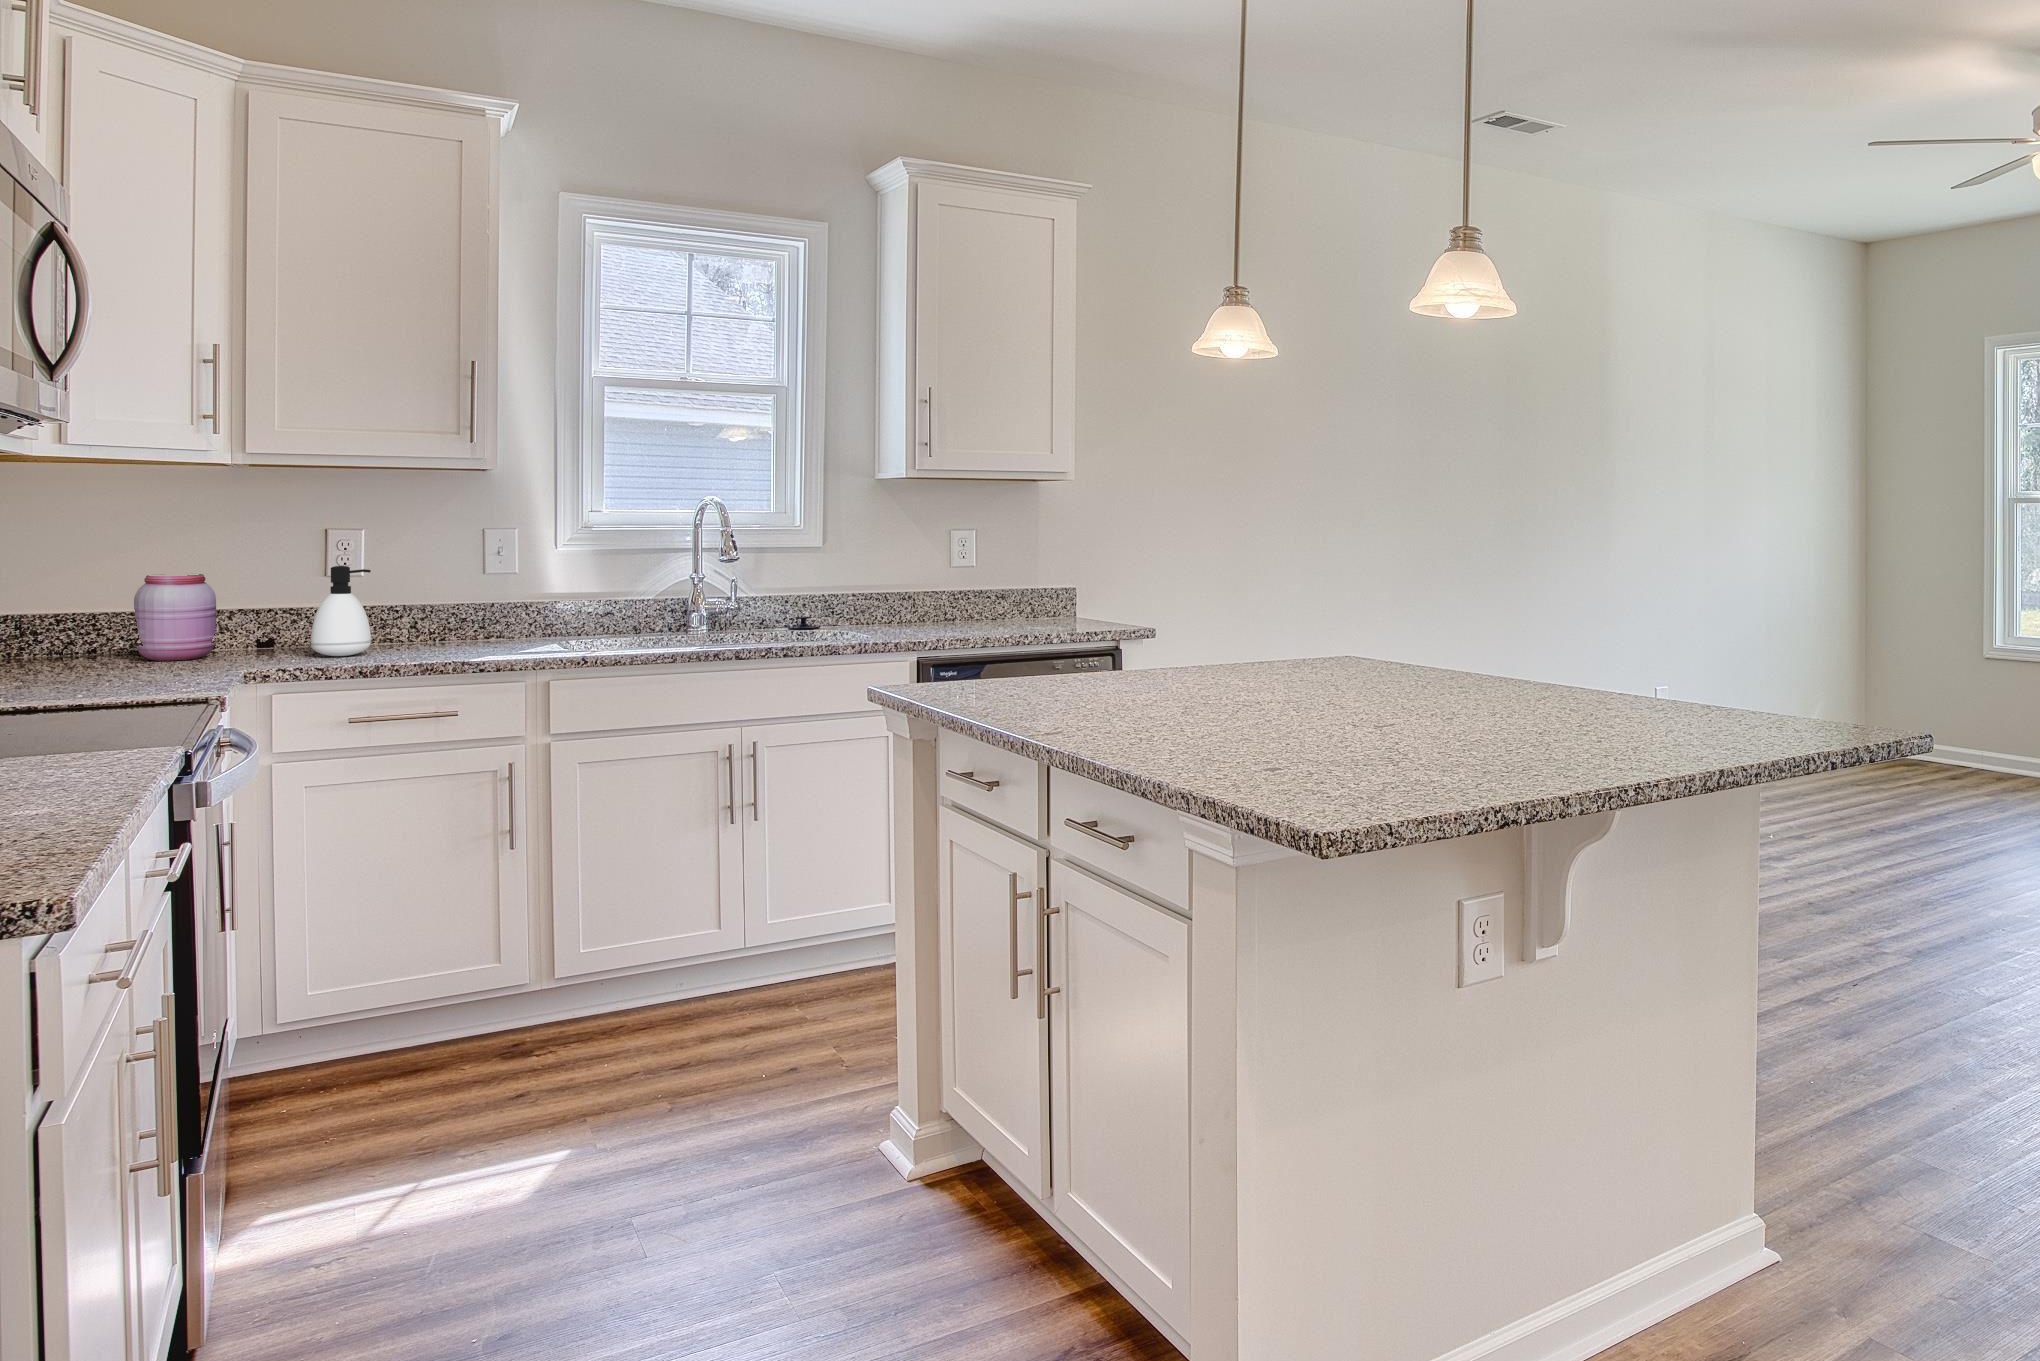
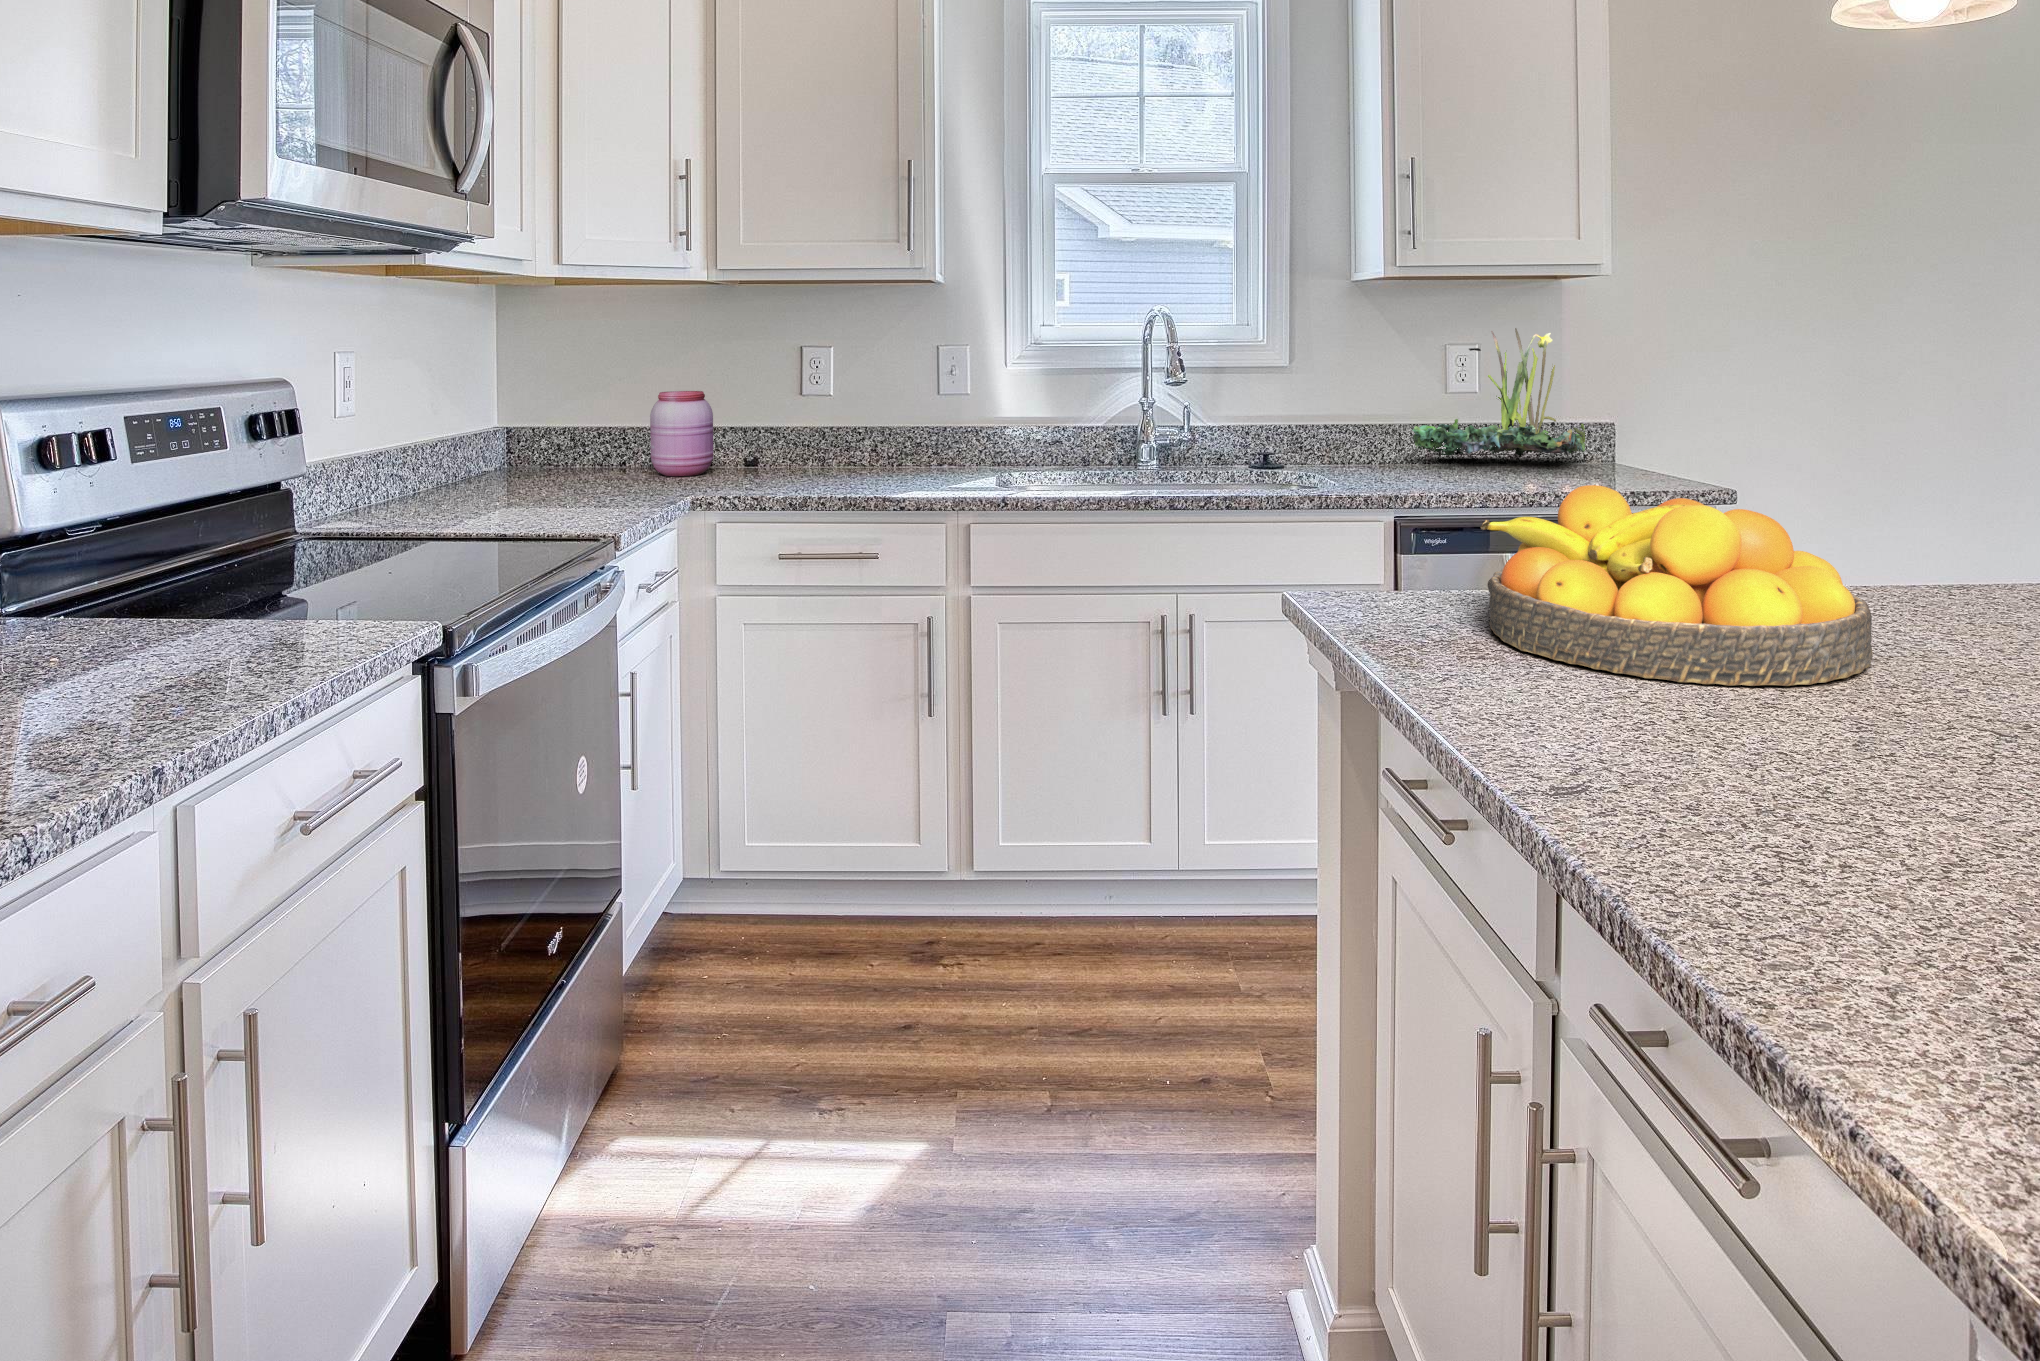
plant: none [930,518,1065,619] -> present [1412,328,1586,457]
soap dispenser: present [311,566,371,656] -> none [776,384,827,479]
fruit bowl: none [964,612,1142,697] -> present [1481,485,1873,686]

